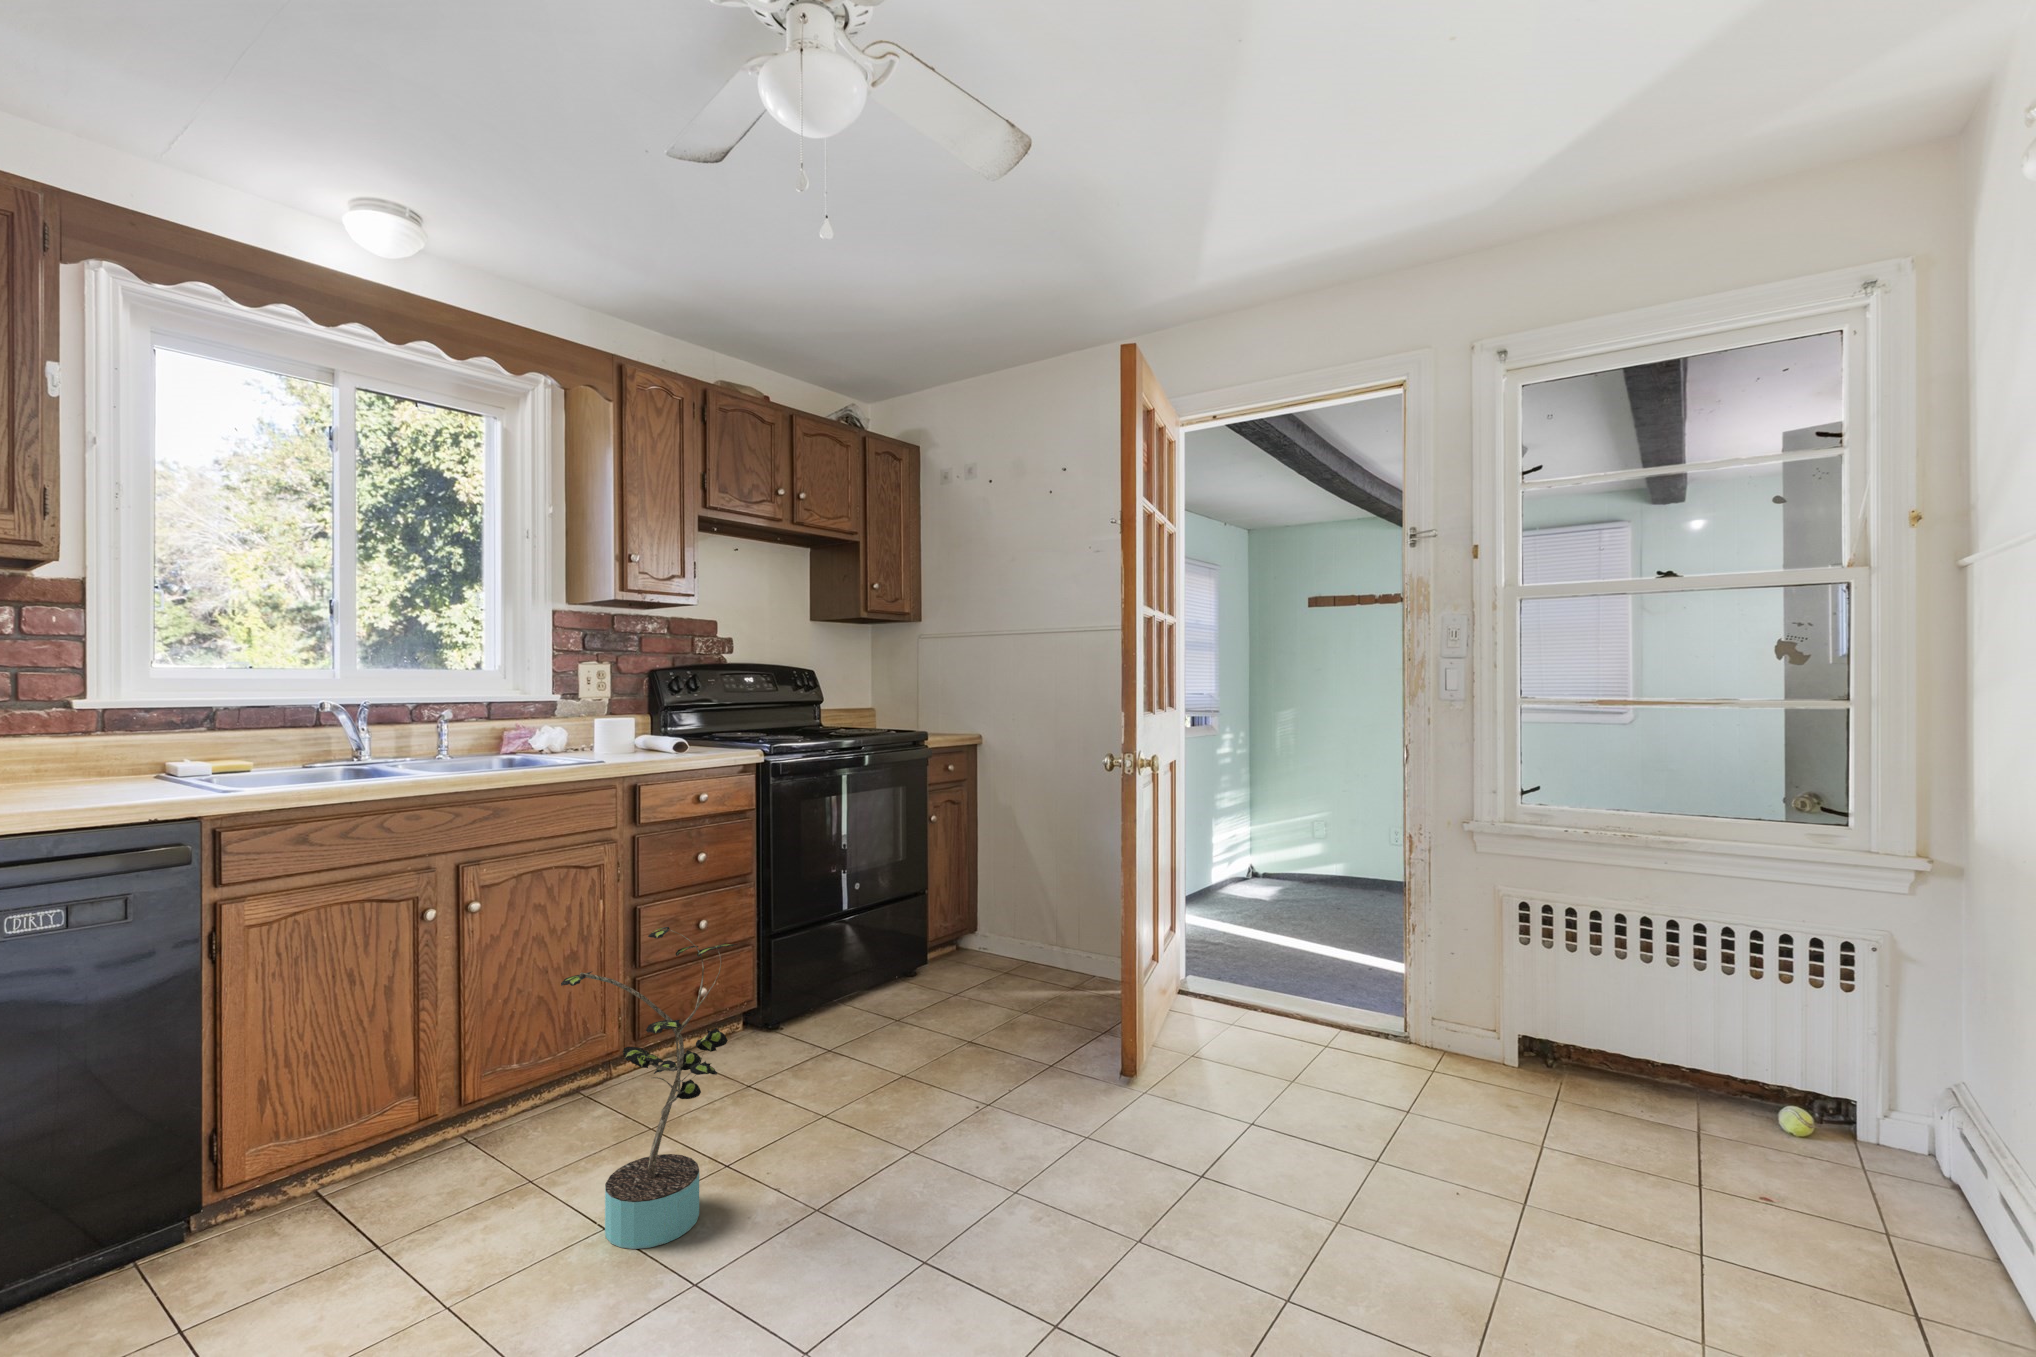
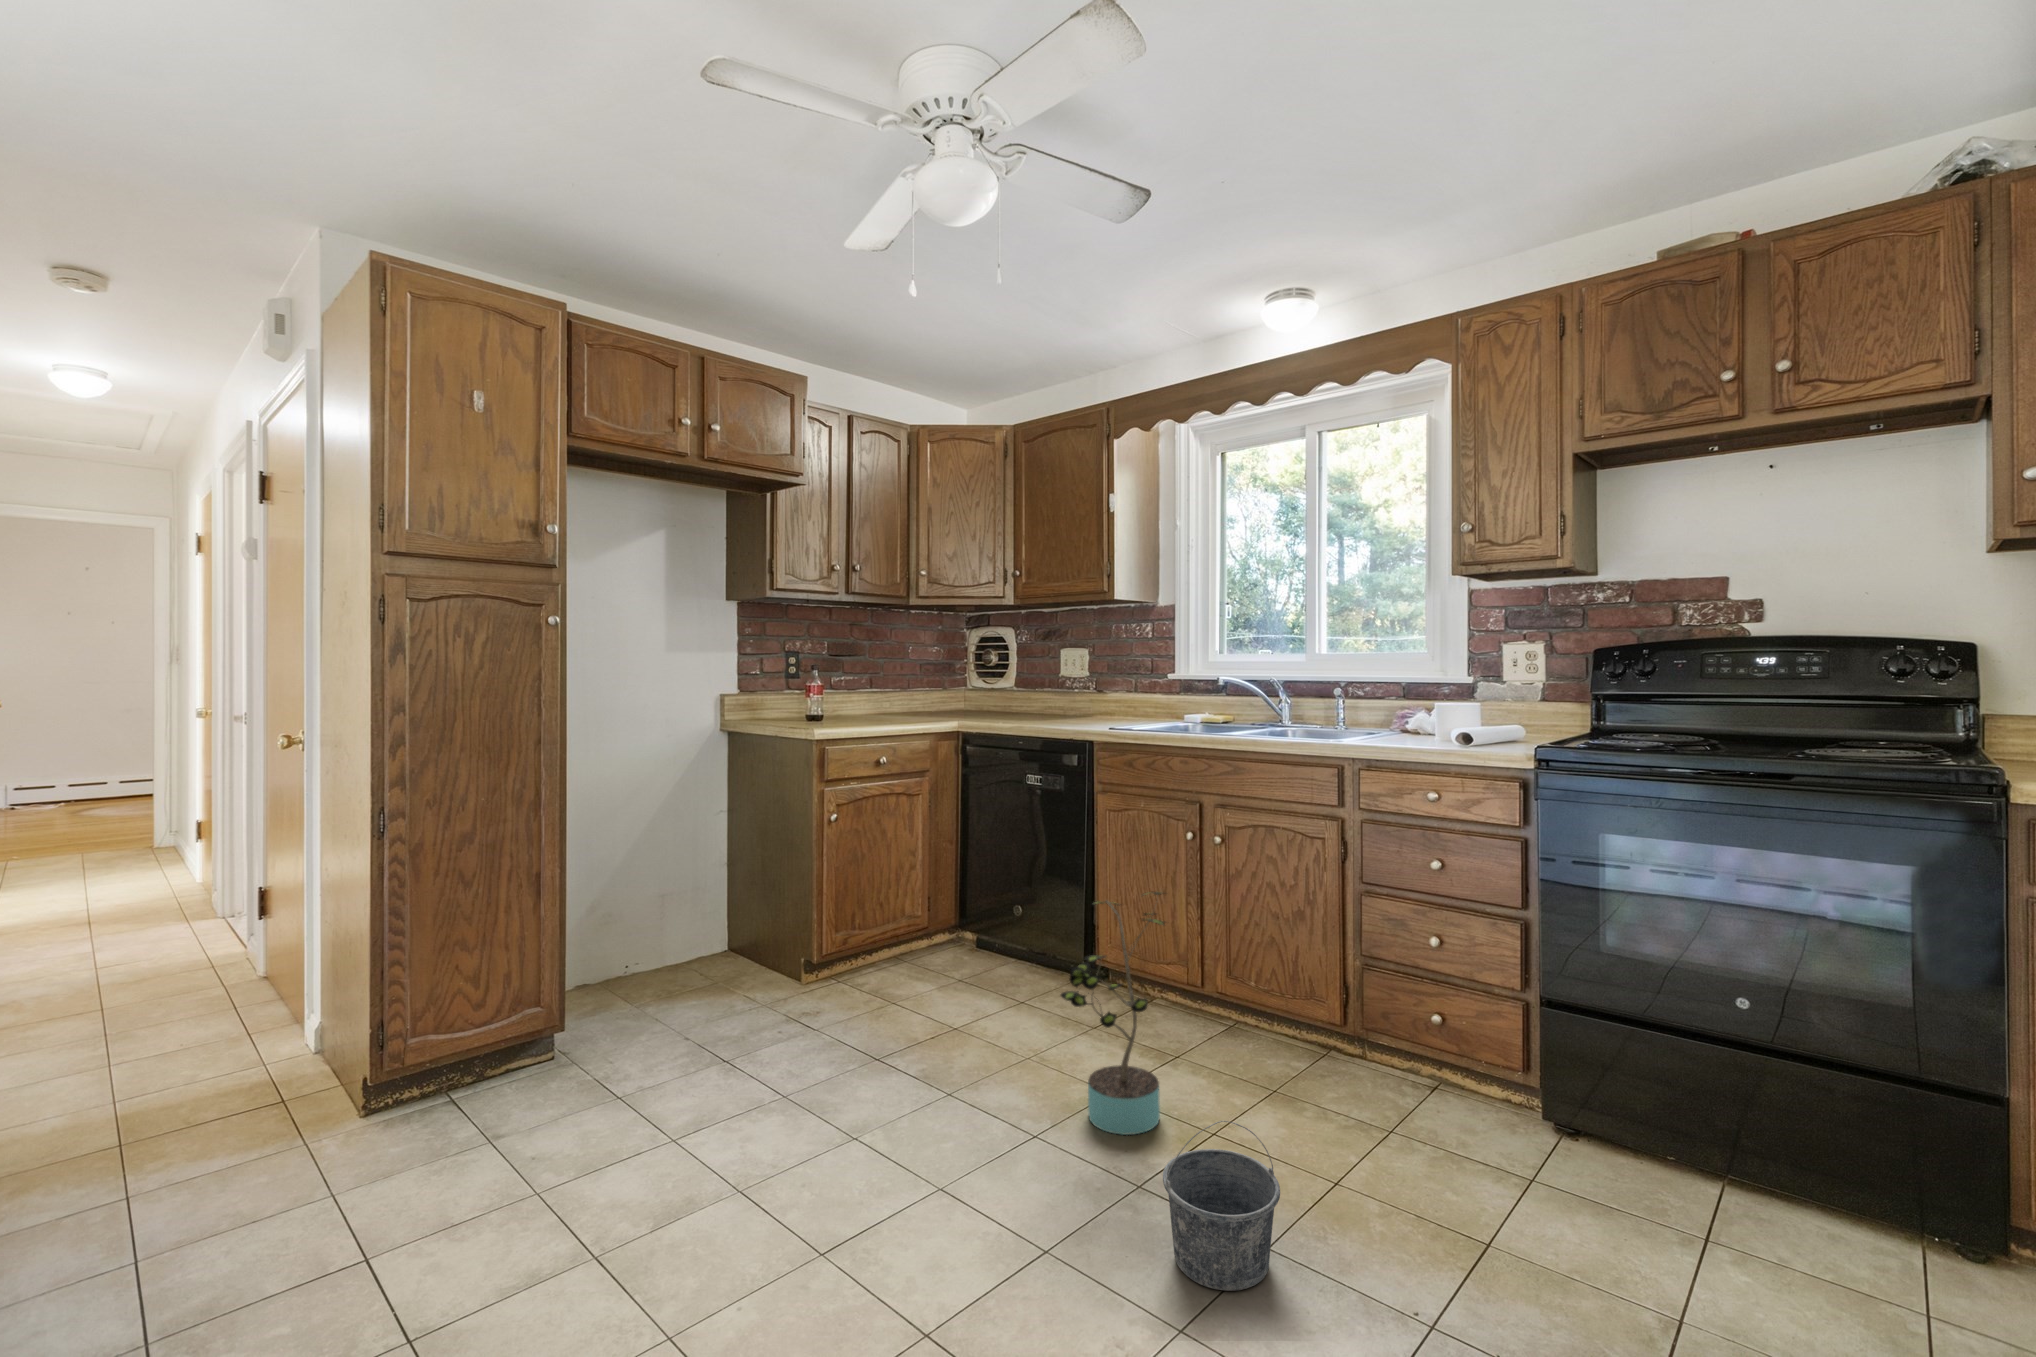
bucket: none [878,1045,984,1196] -> present [1163,1121,1280,1291]

